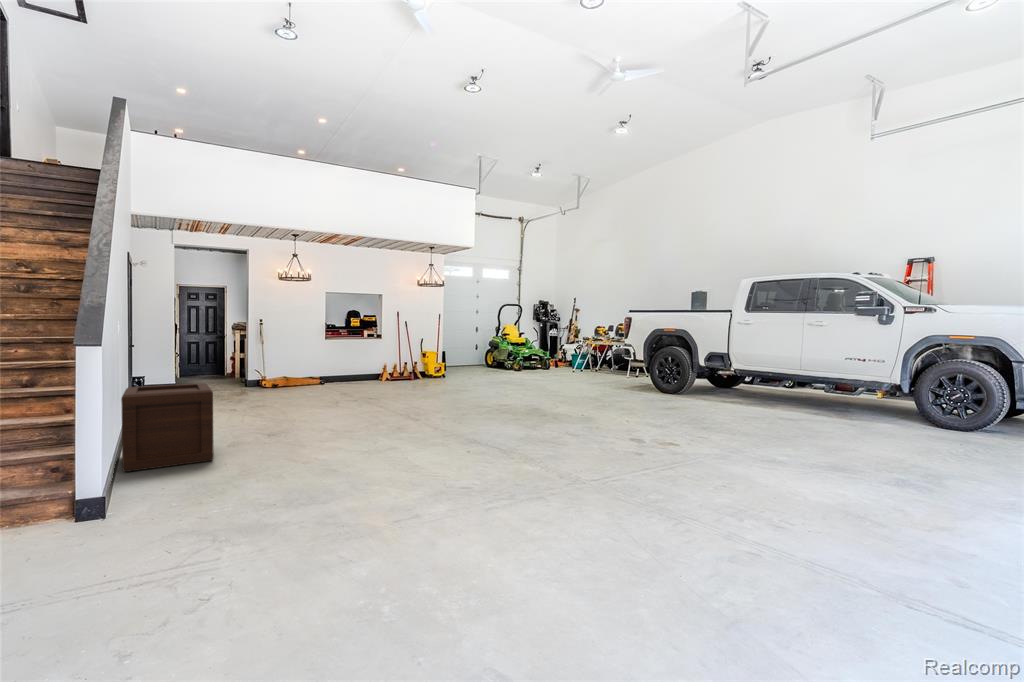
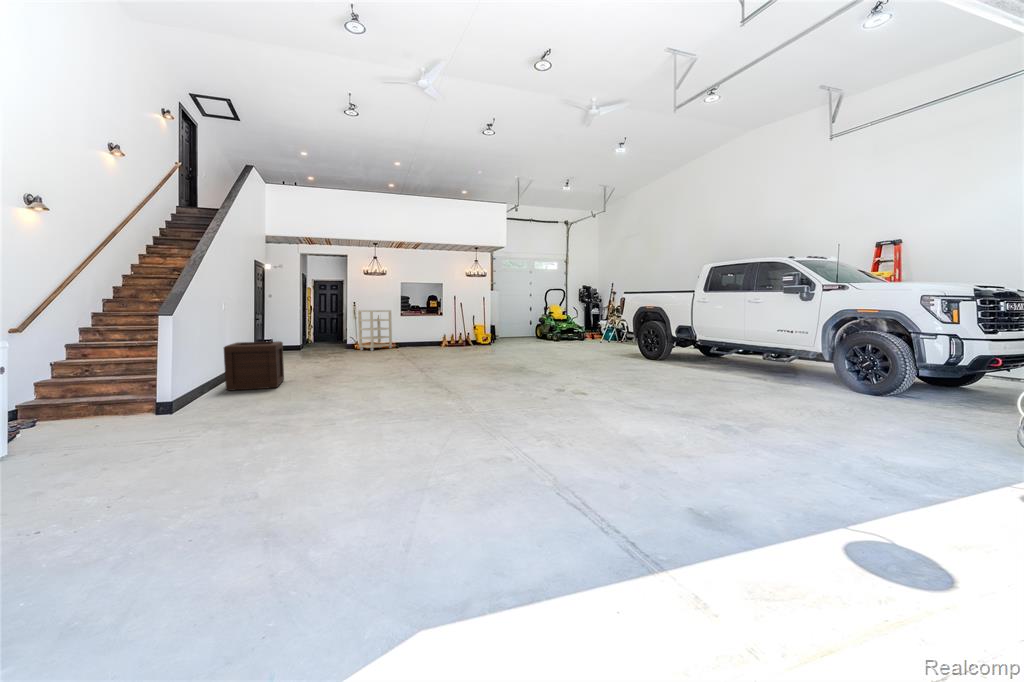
shelving unit: none [265,331,312,388] -> present [358,310,392,350]

